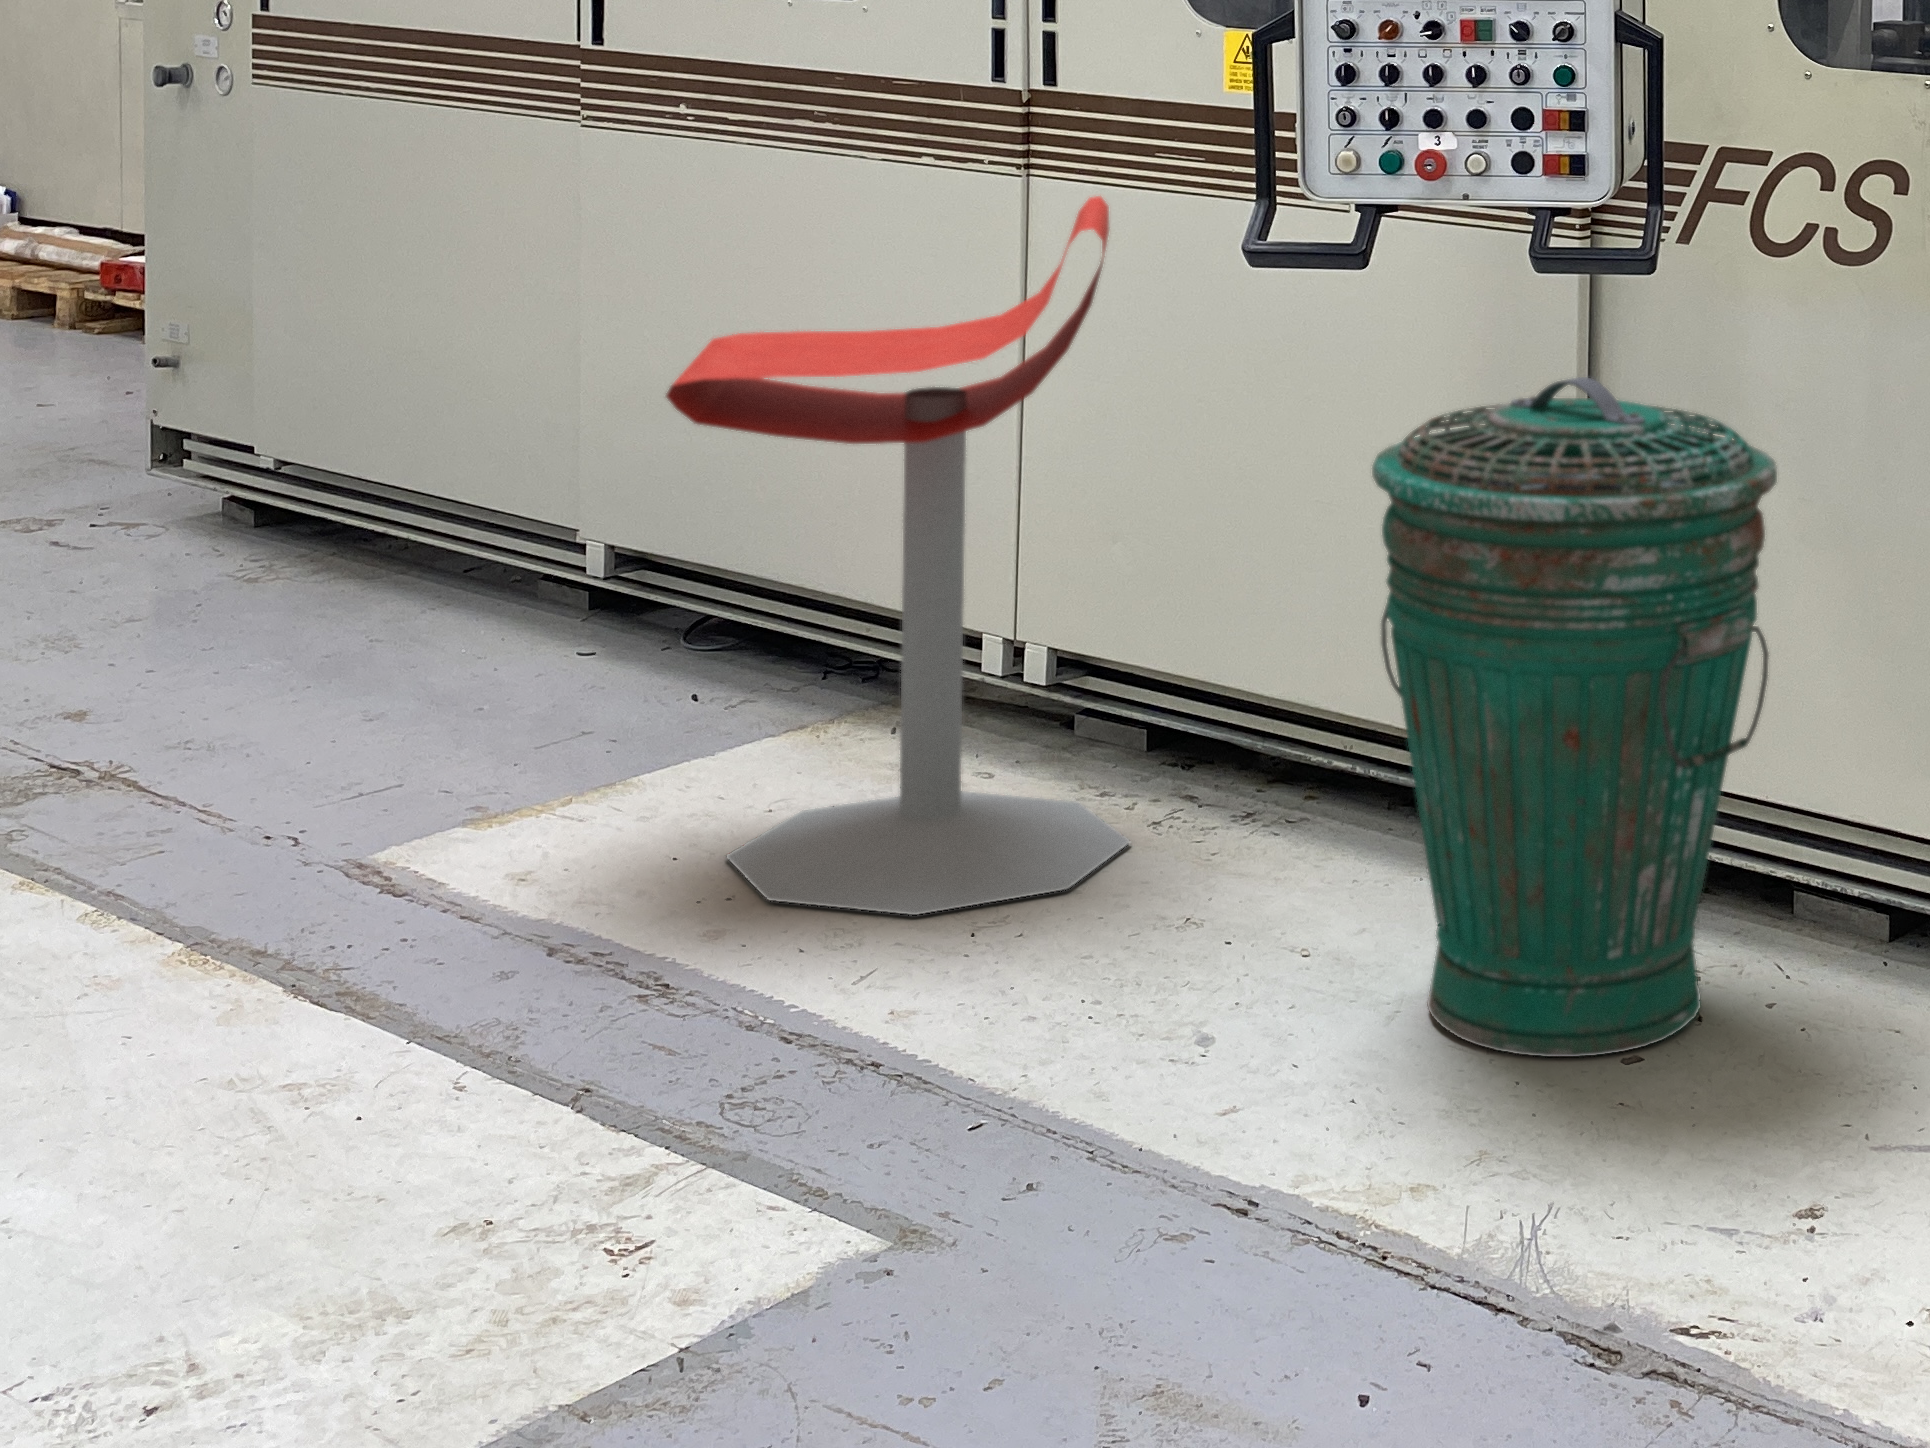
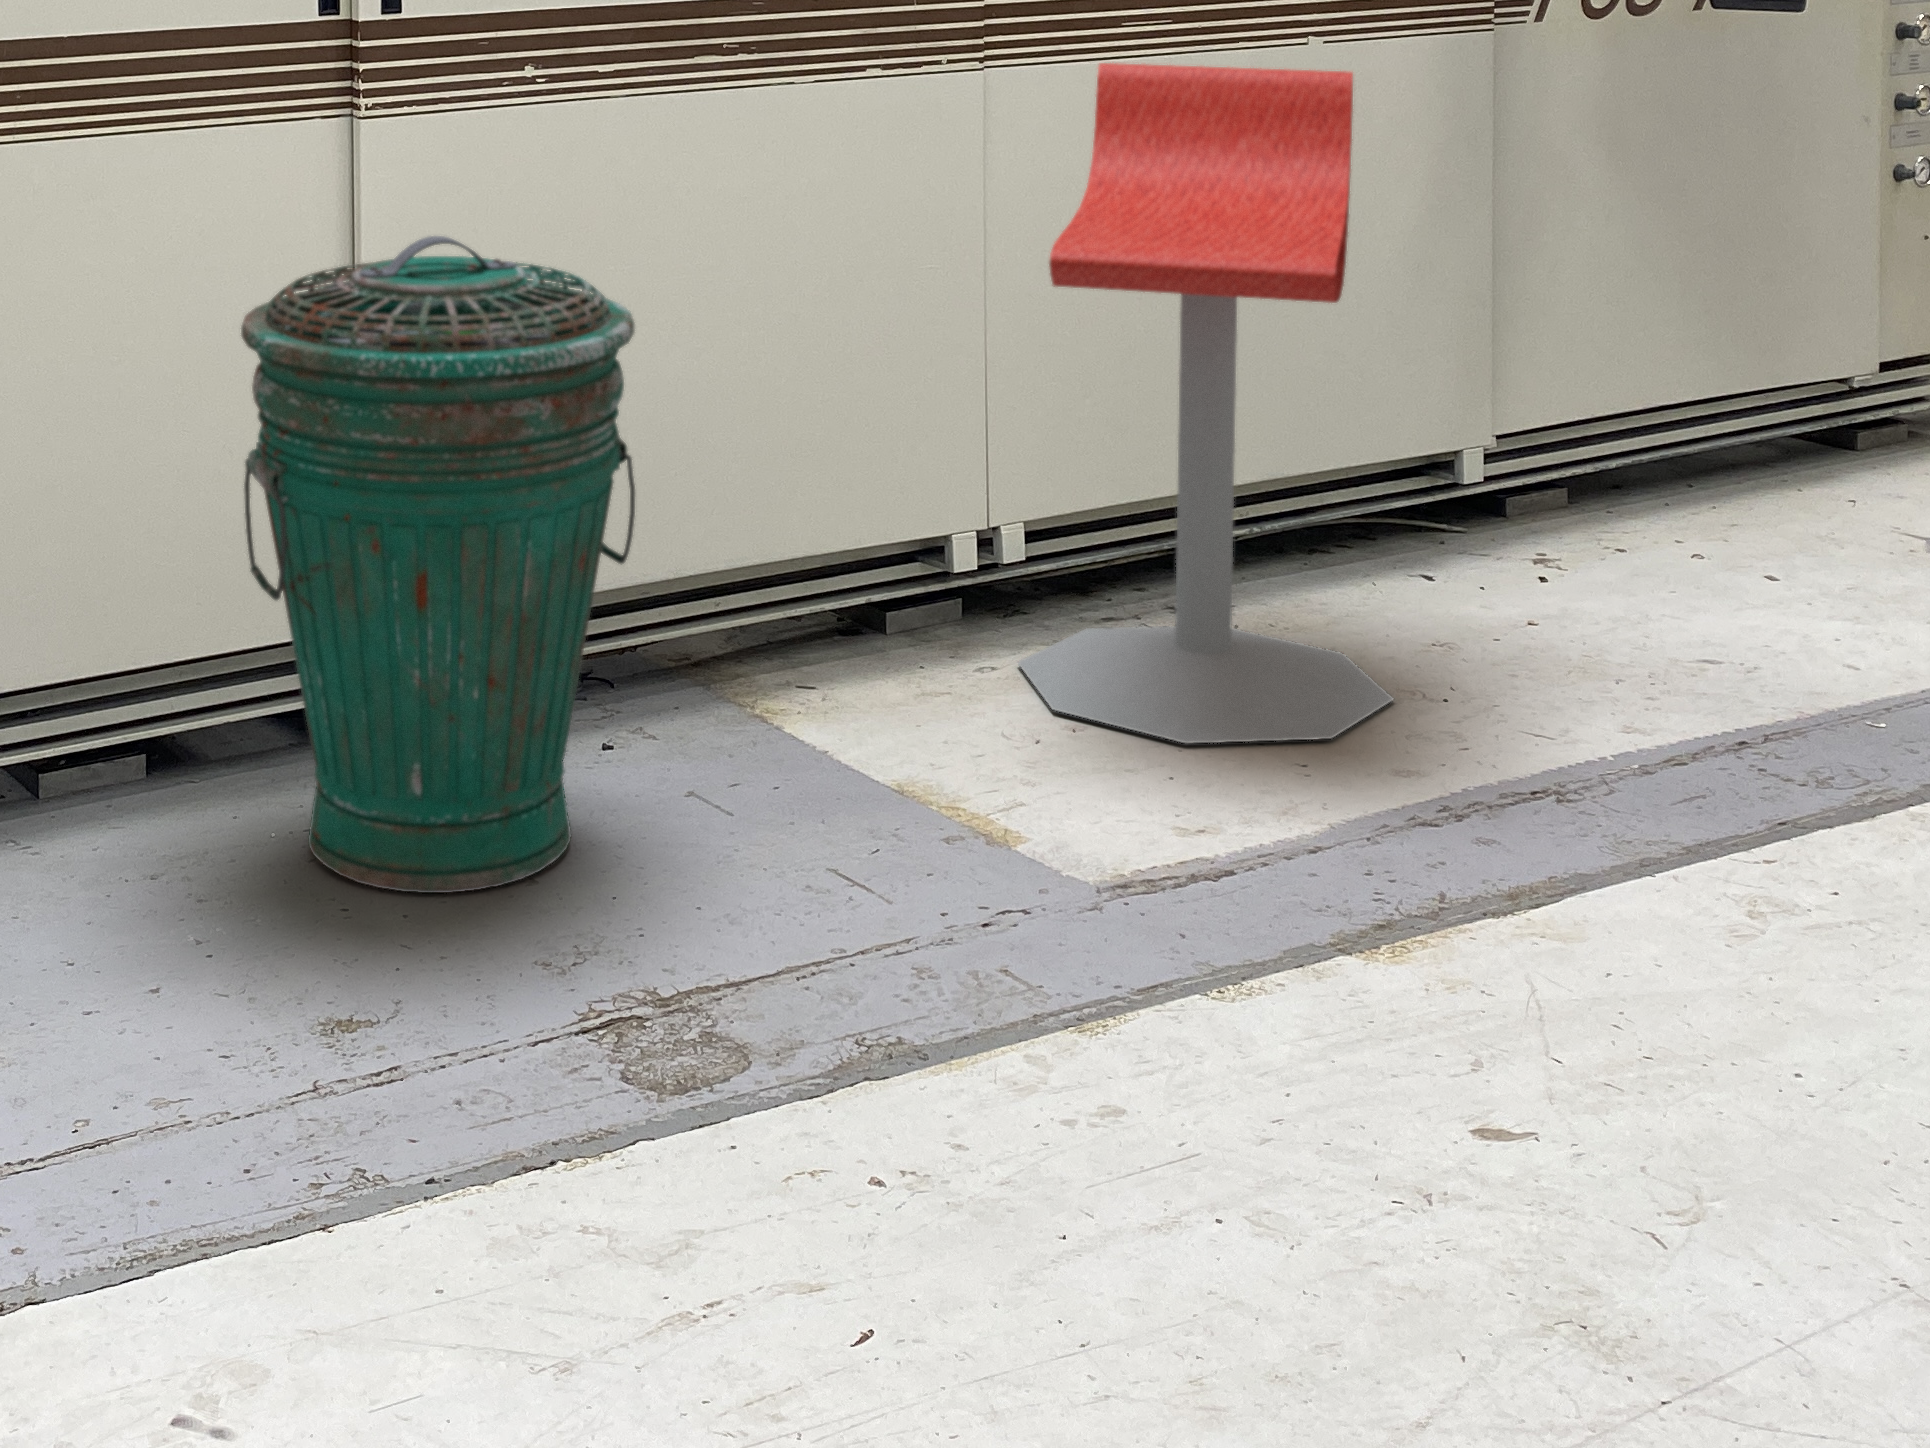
trash can: present [1372,377,1777,1057] -> present [241,236,635,893]

